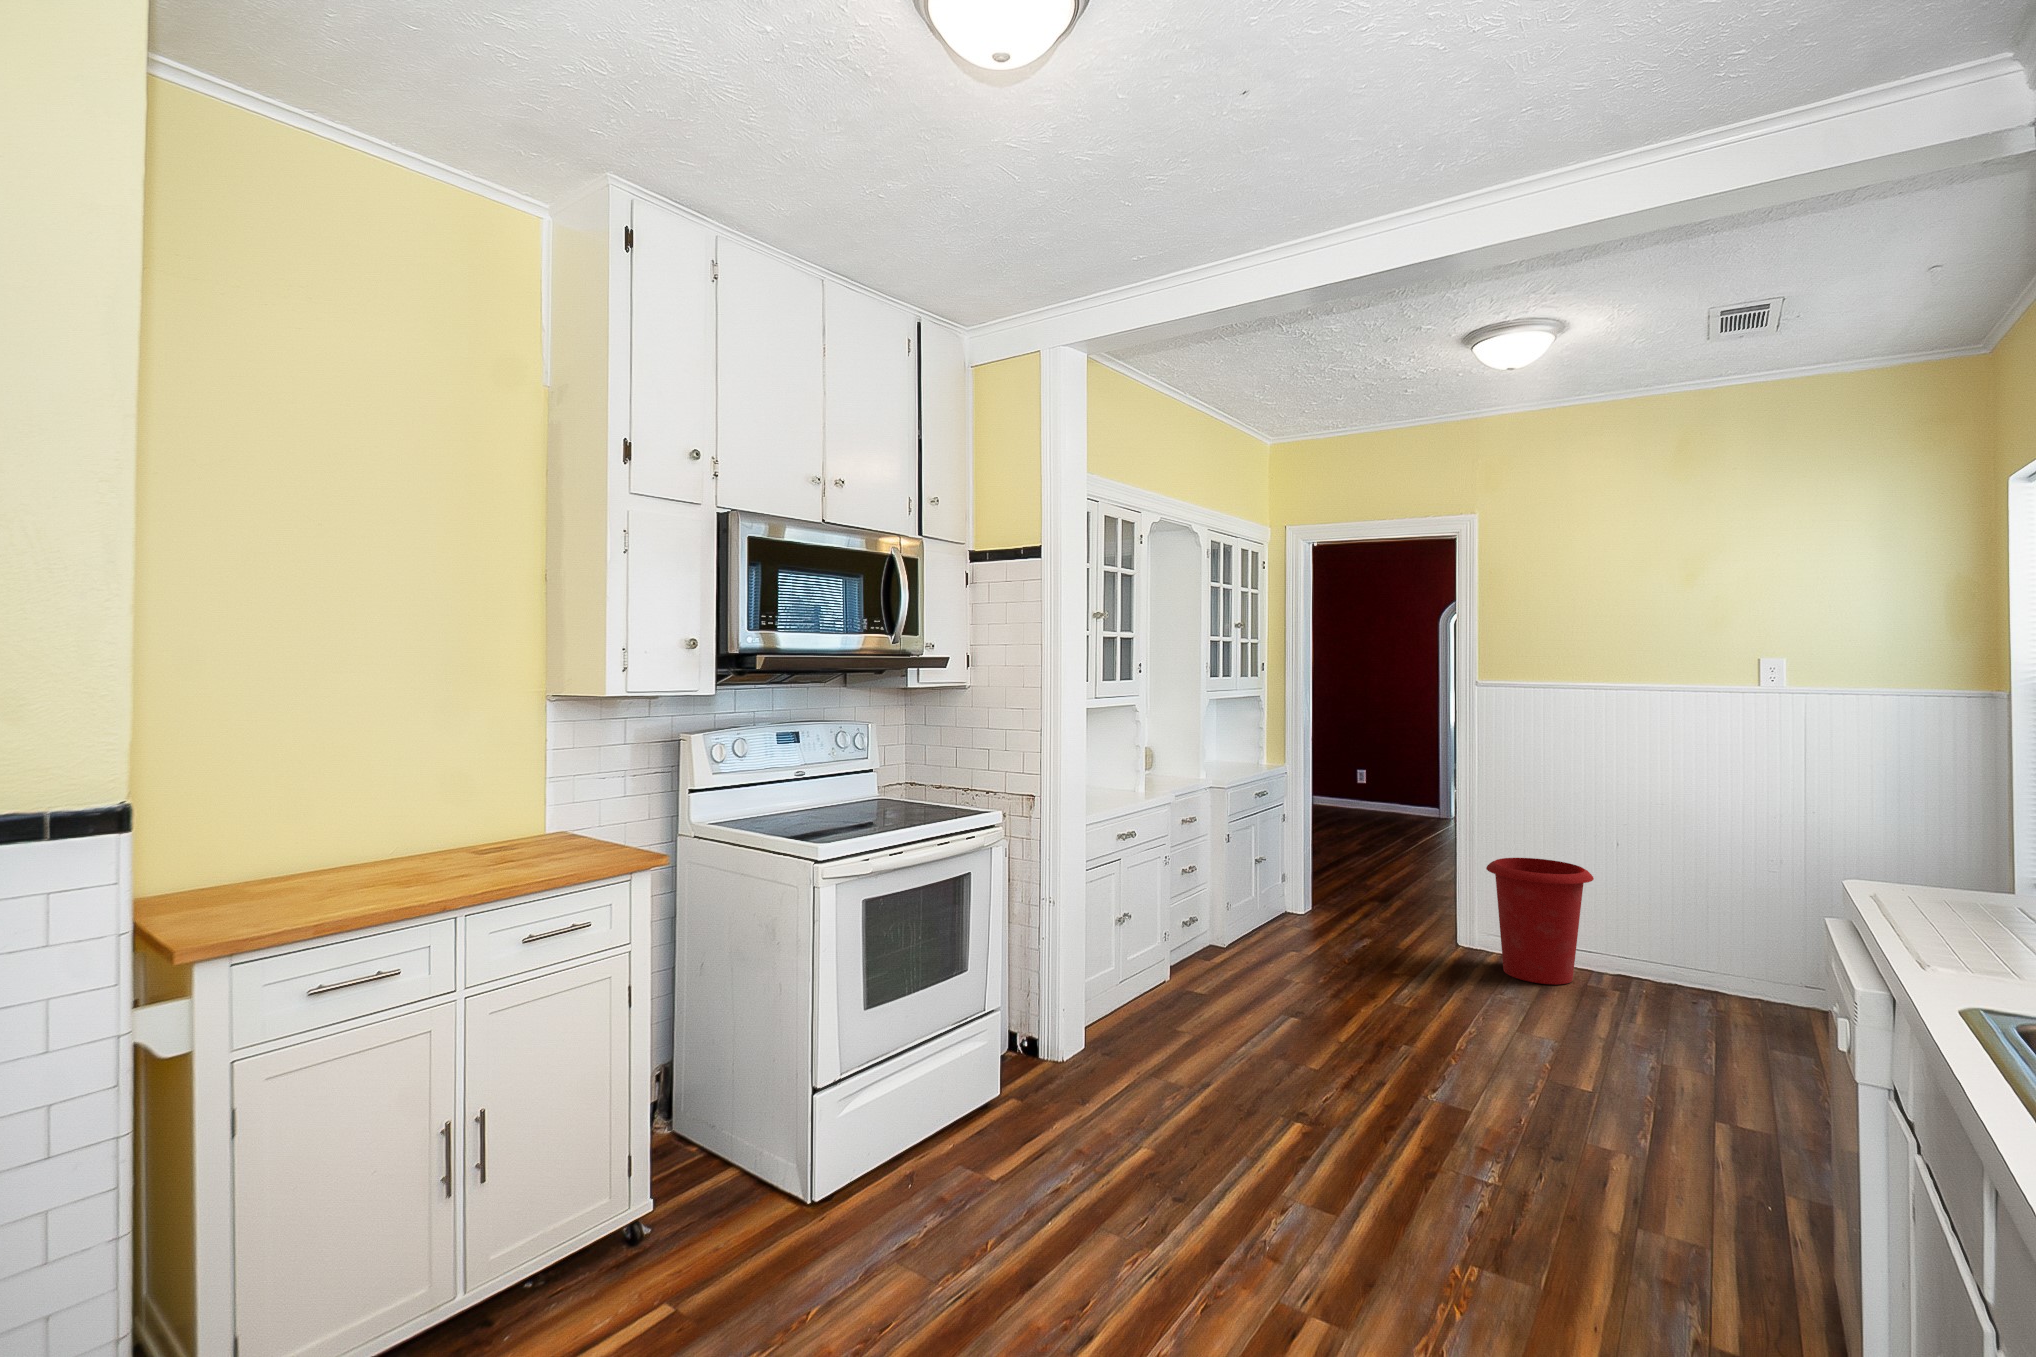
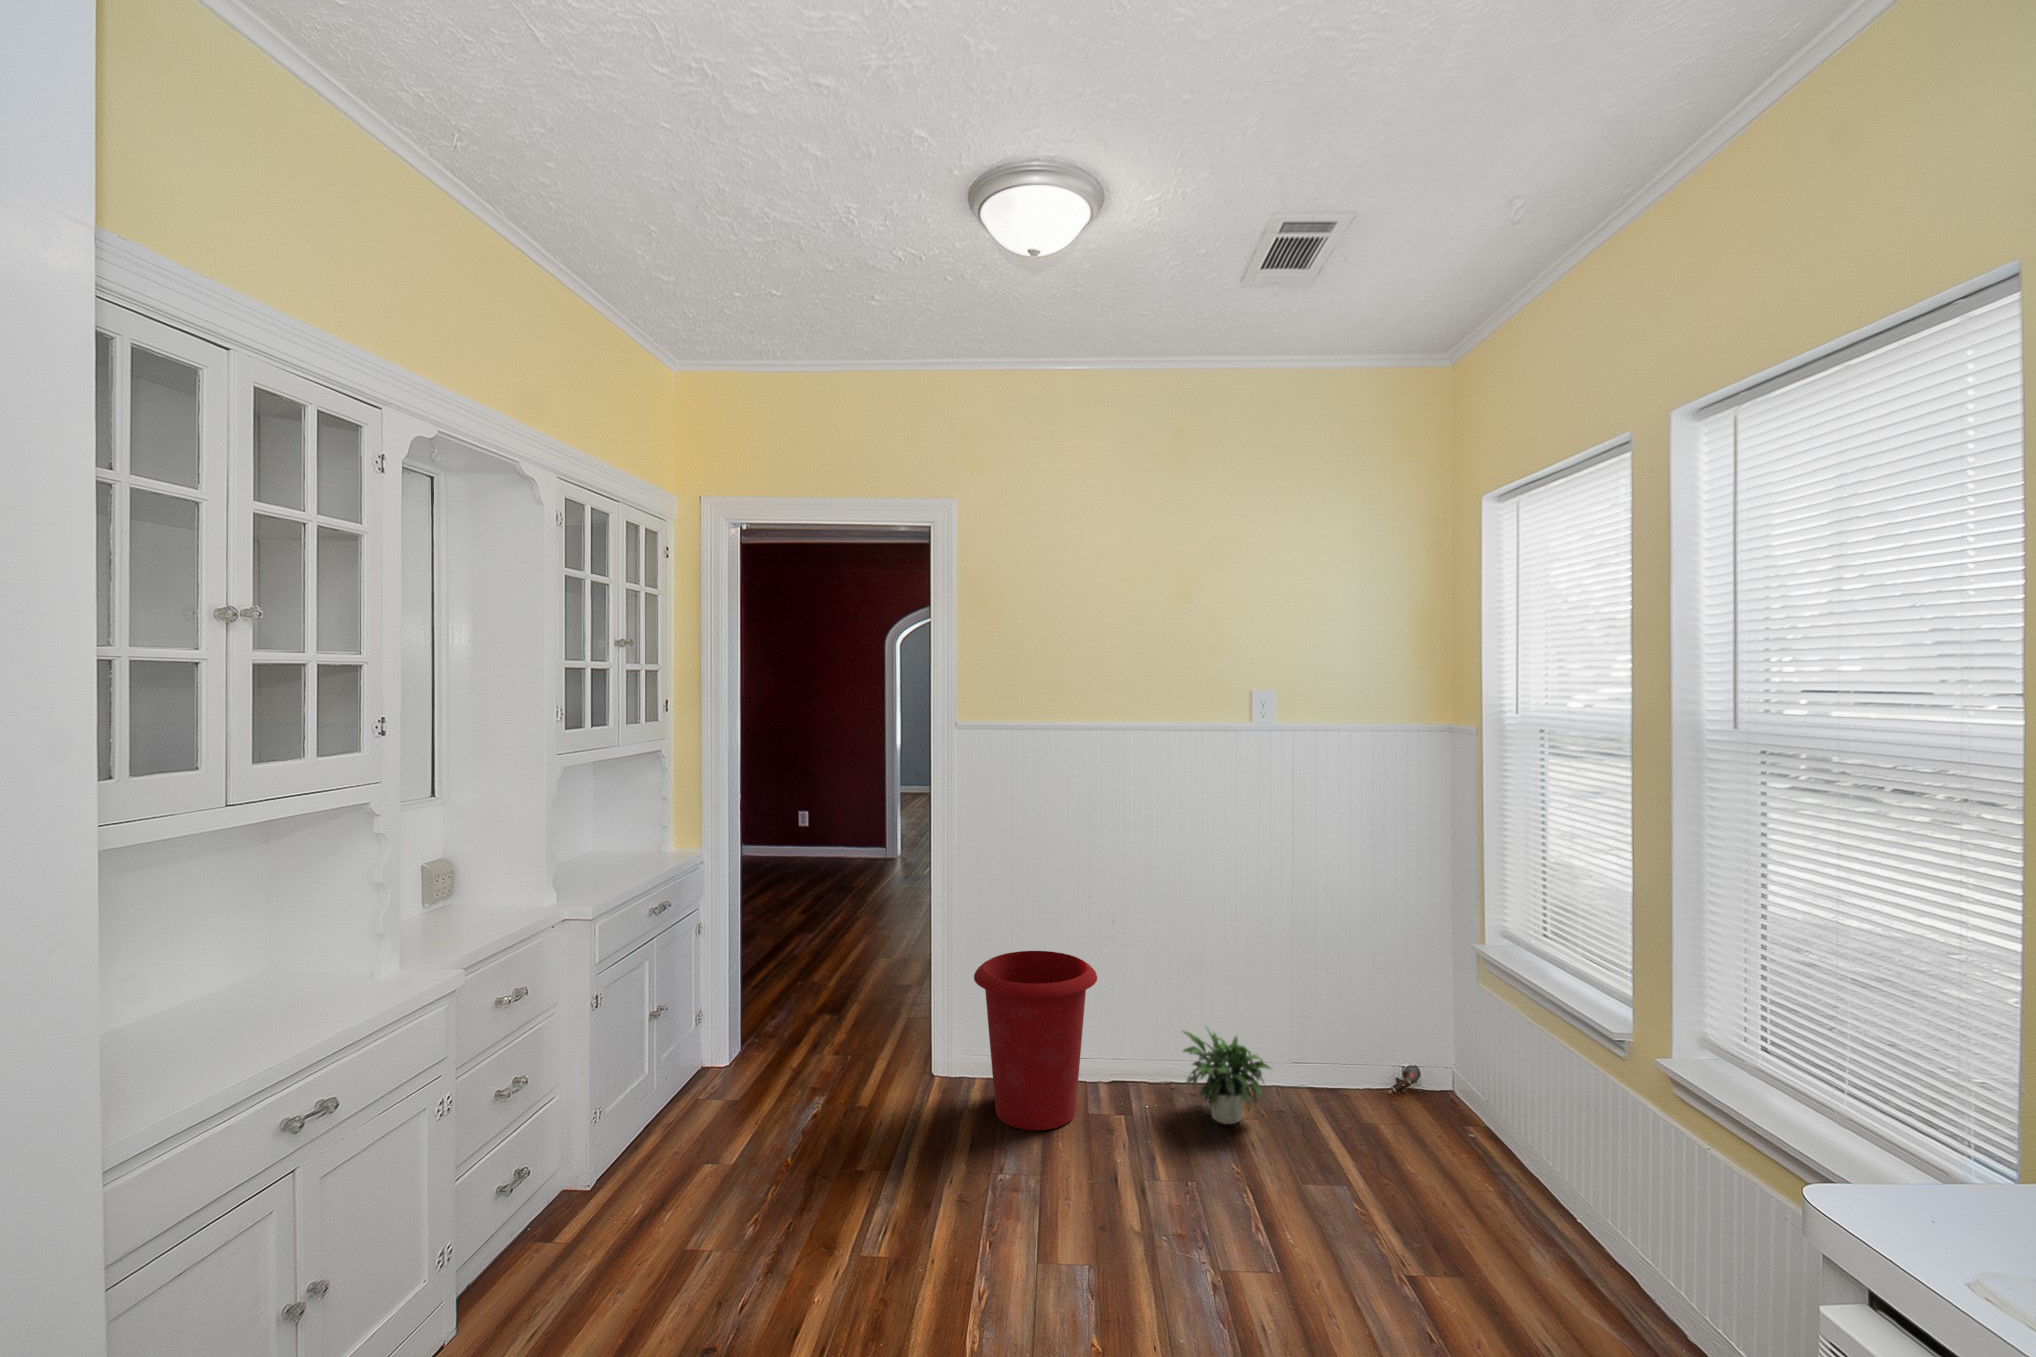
potted plant: none [1671,935,1763,1013] -> present [1184,1029,1271,1124]

